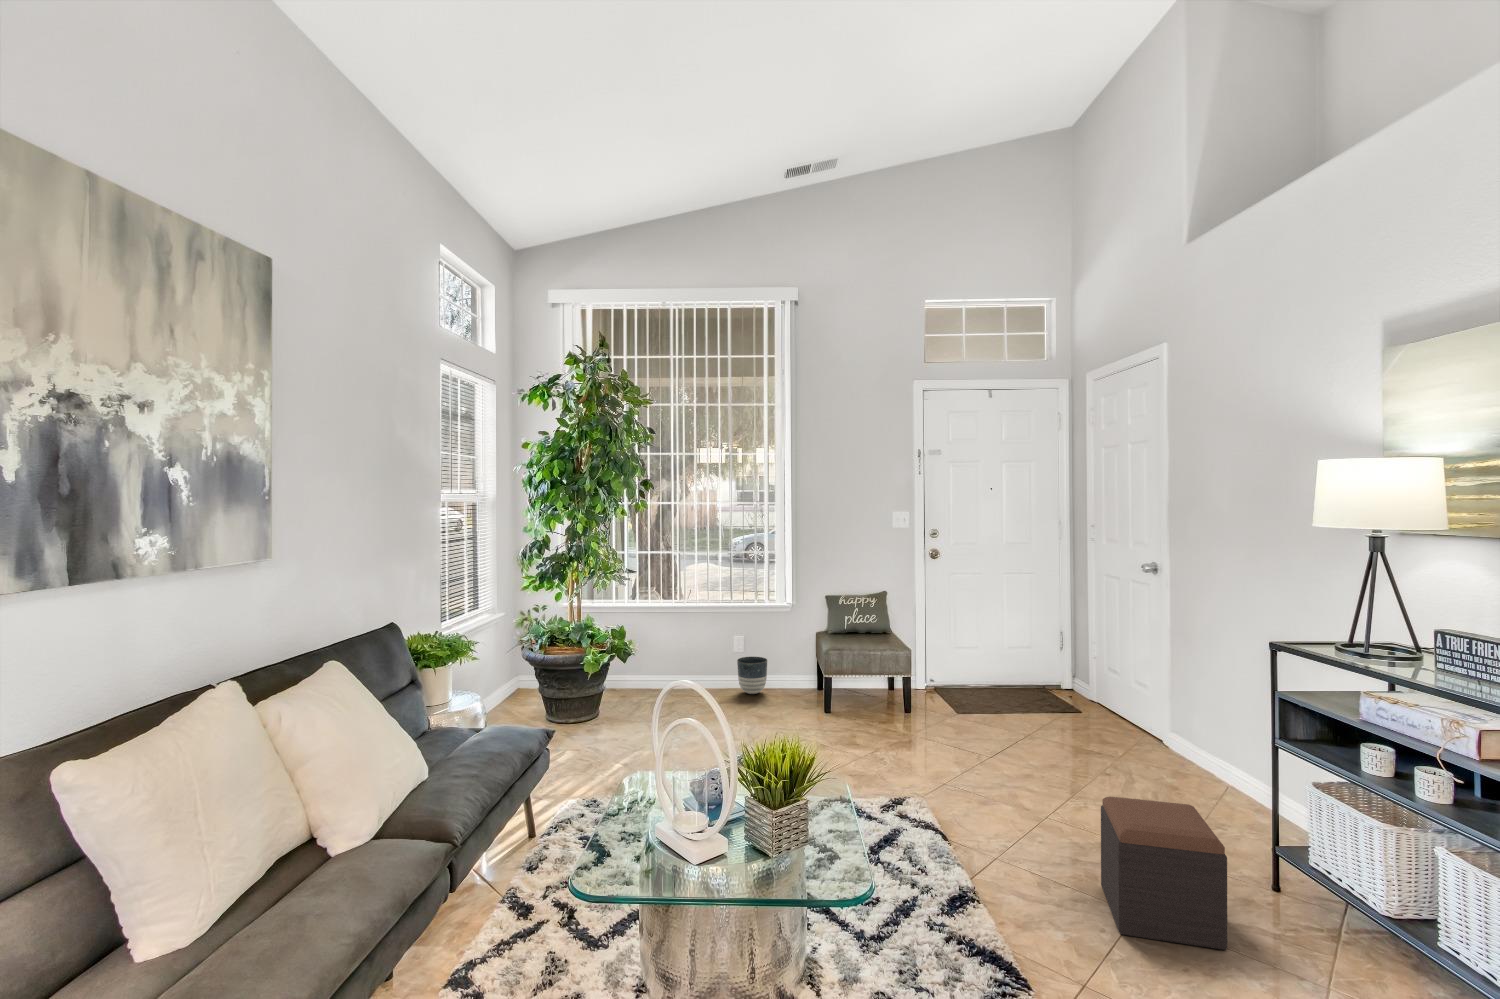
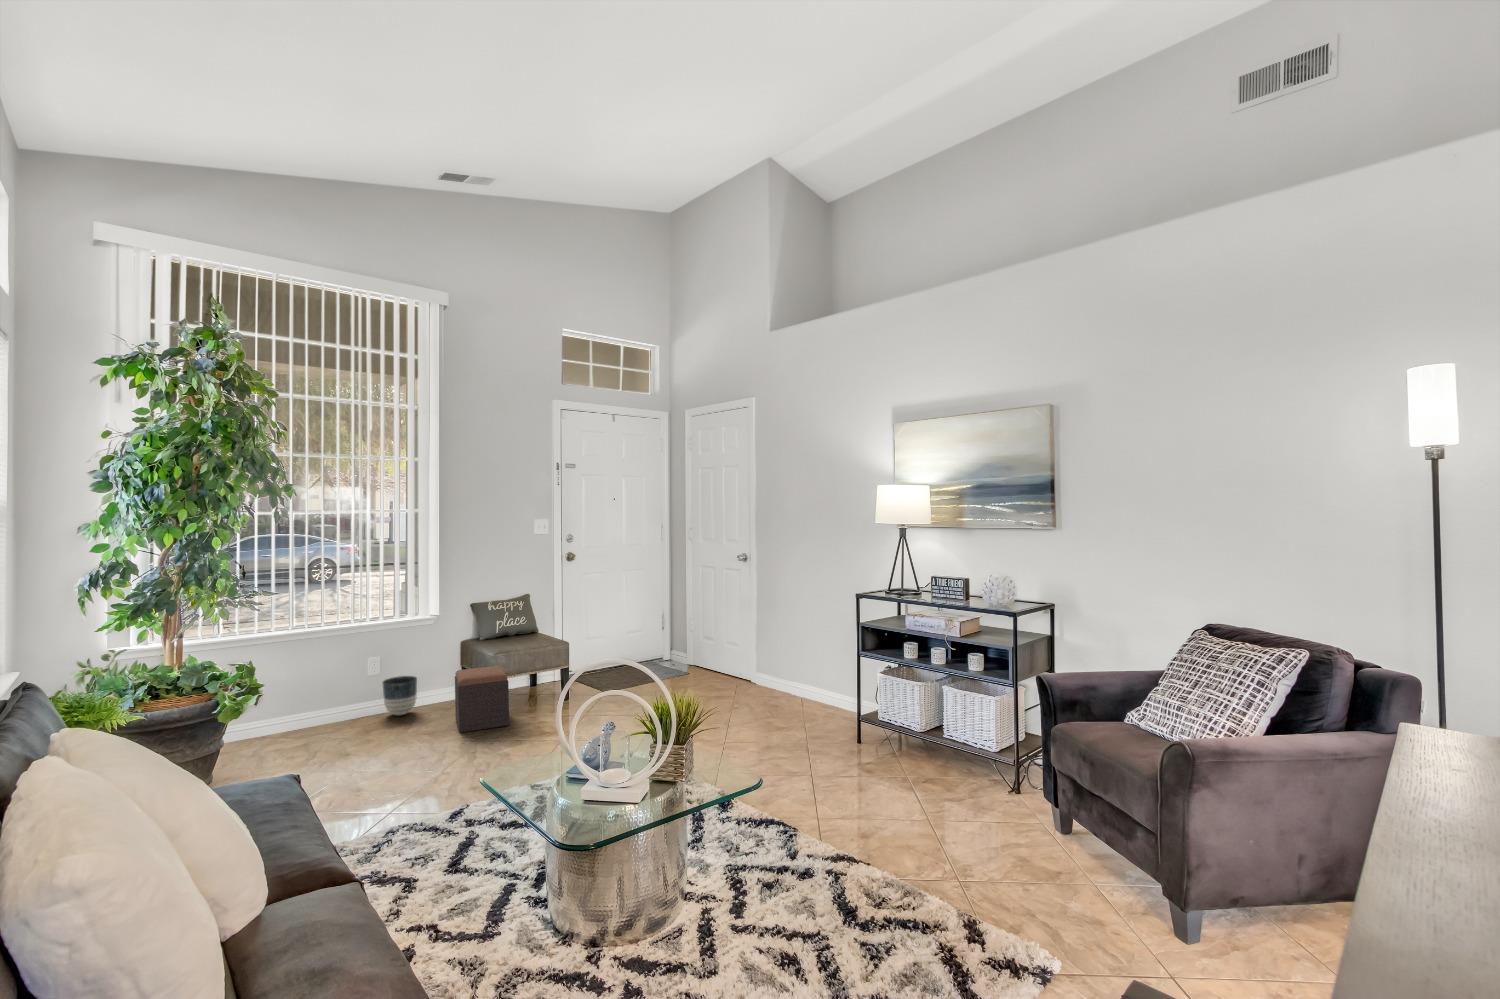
footstool: present [1101,797,1227,950] -> present [455,666,509,733]

